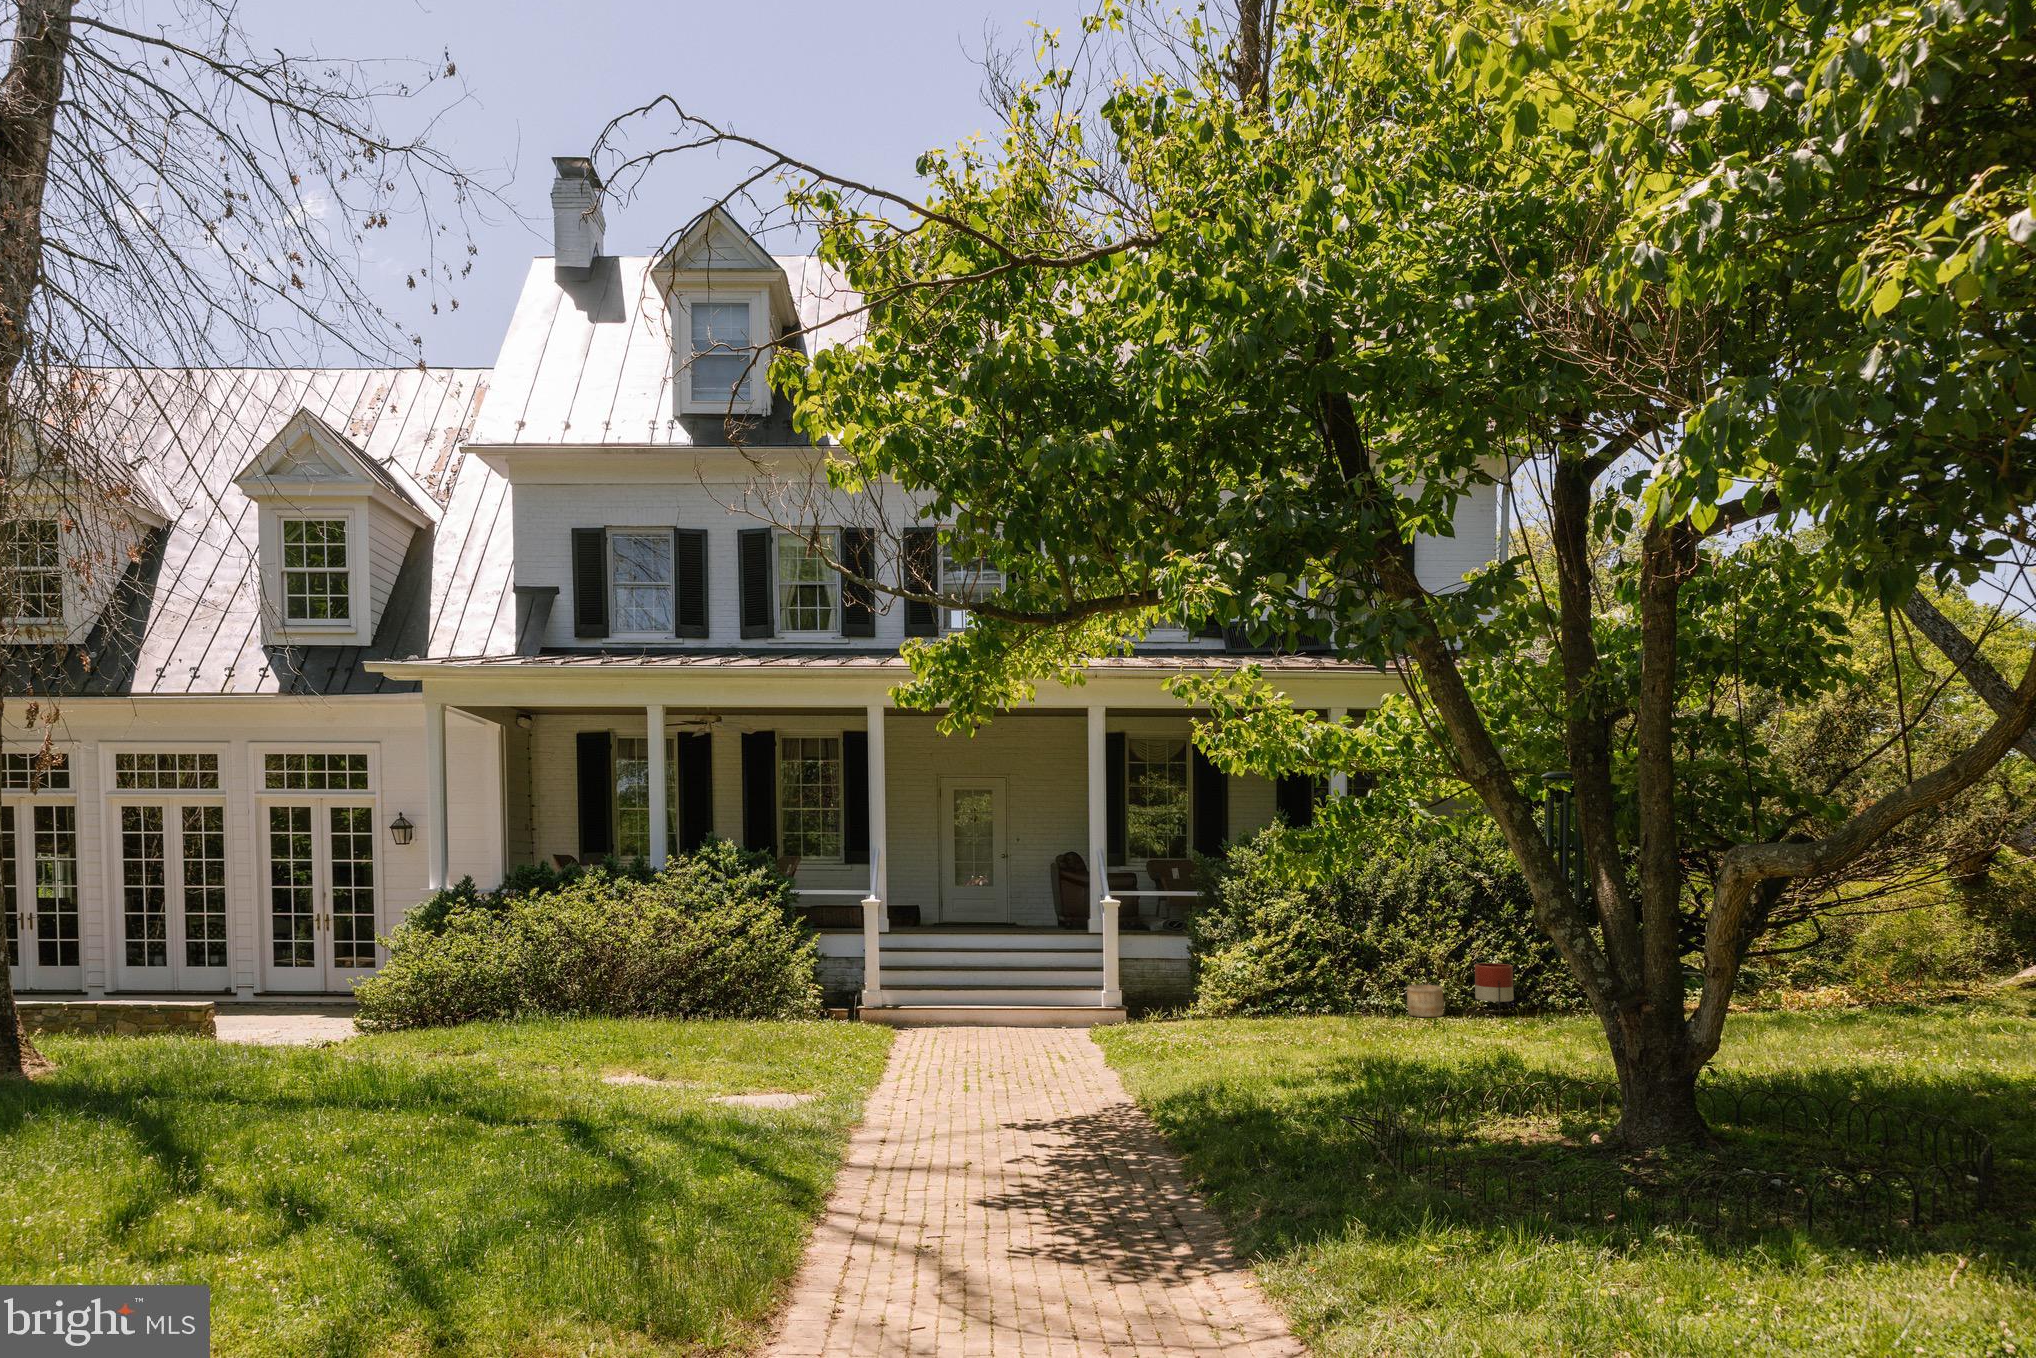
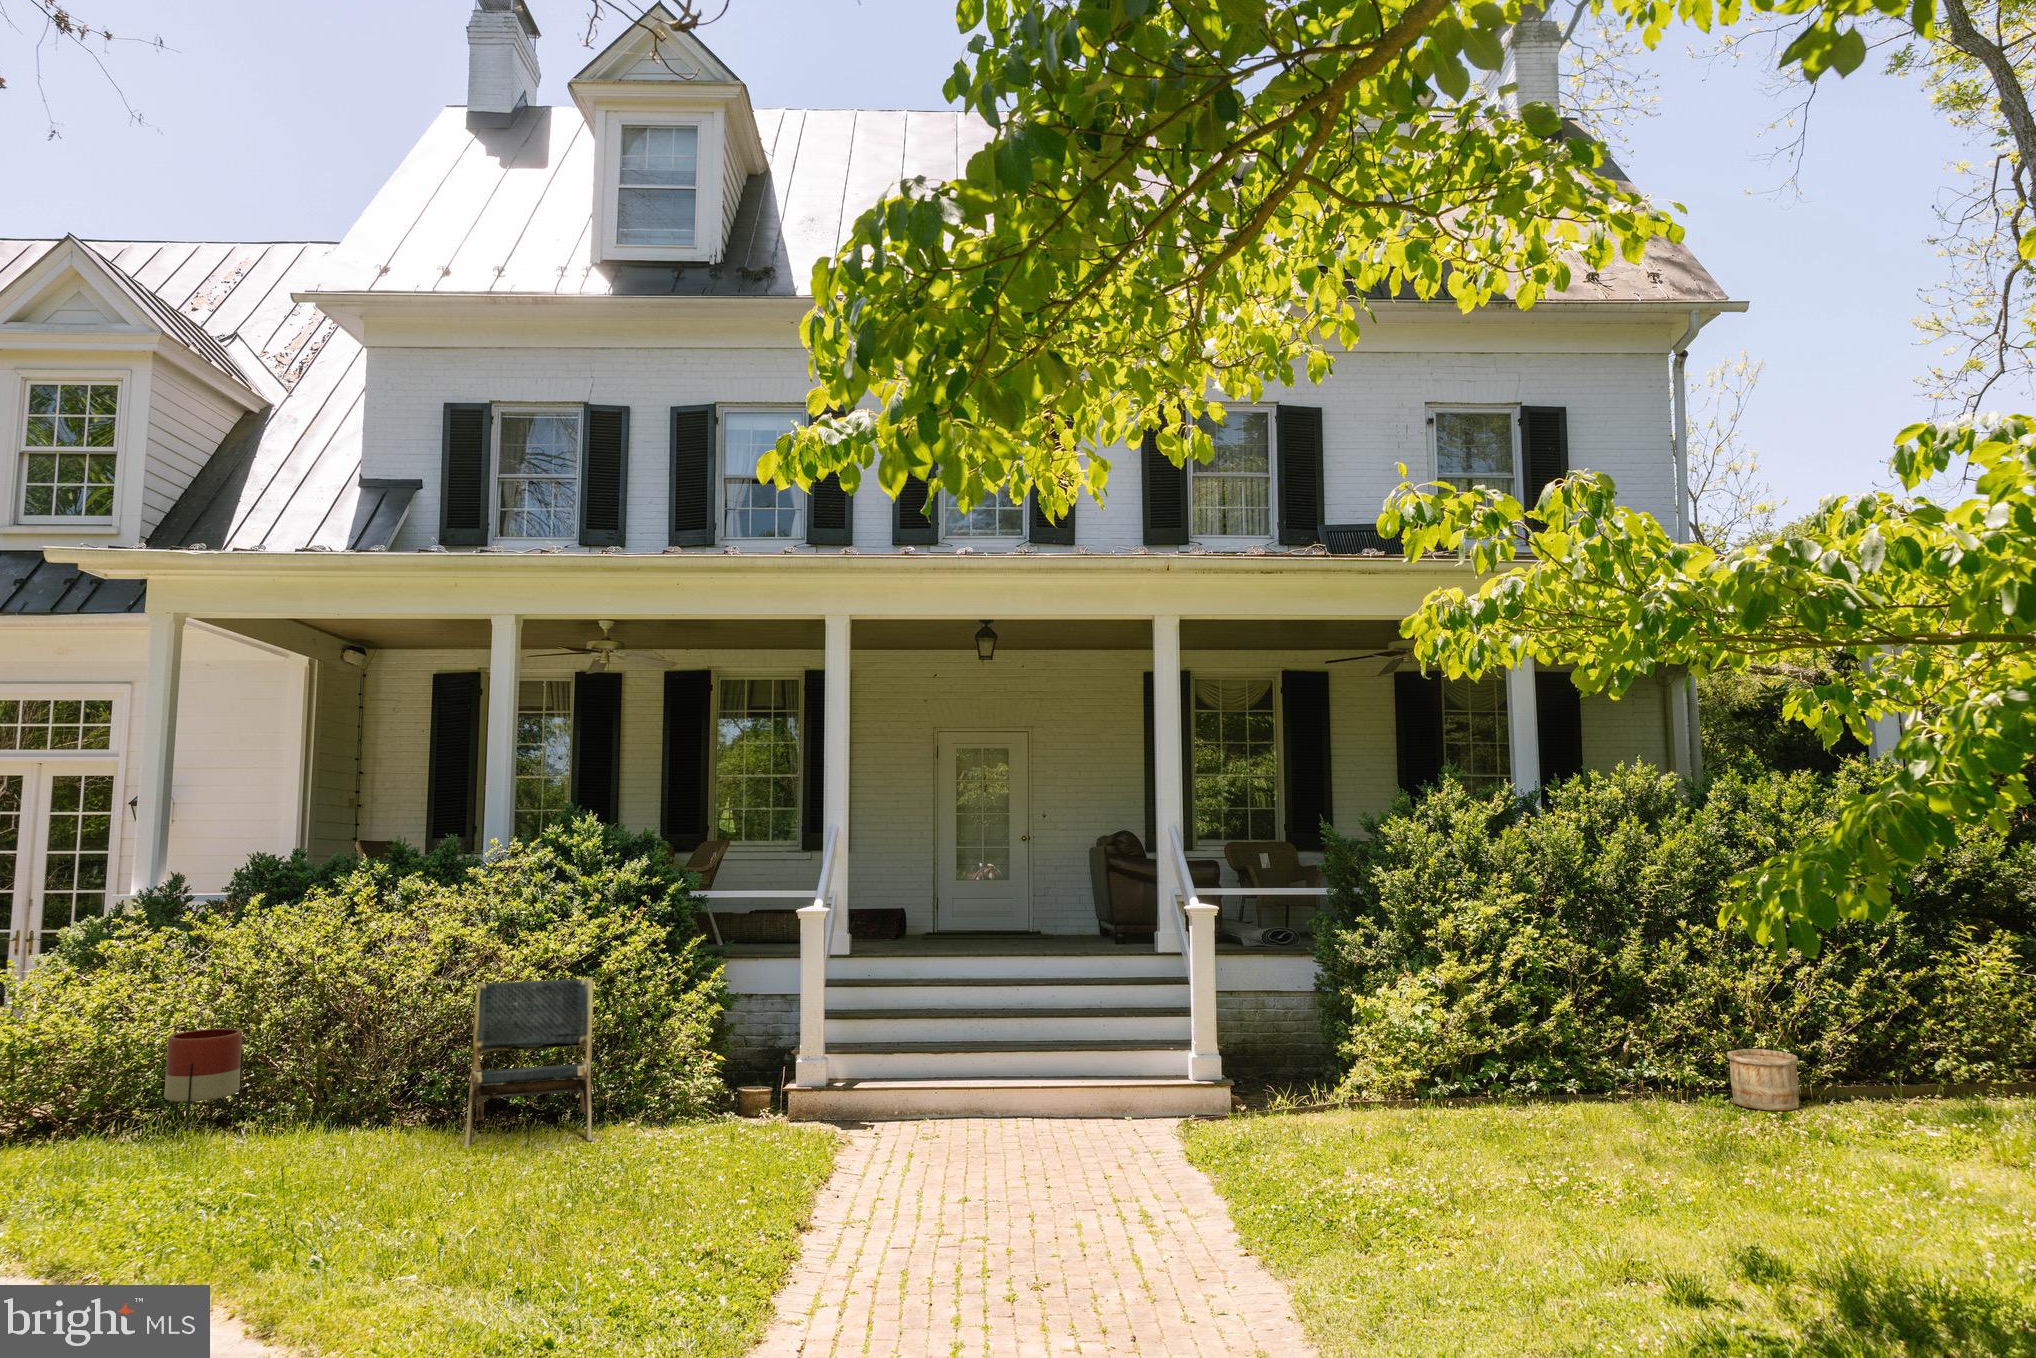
lounge chair: none [682,939,759,1031] -> present [464,977,593,1147]
planter: present [1475,963,1514,1017] -> present [164,1028,243,1130]

